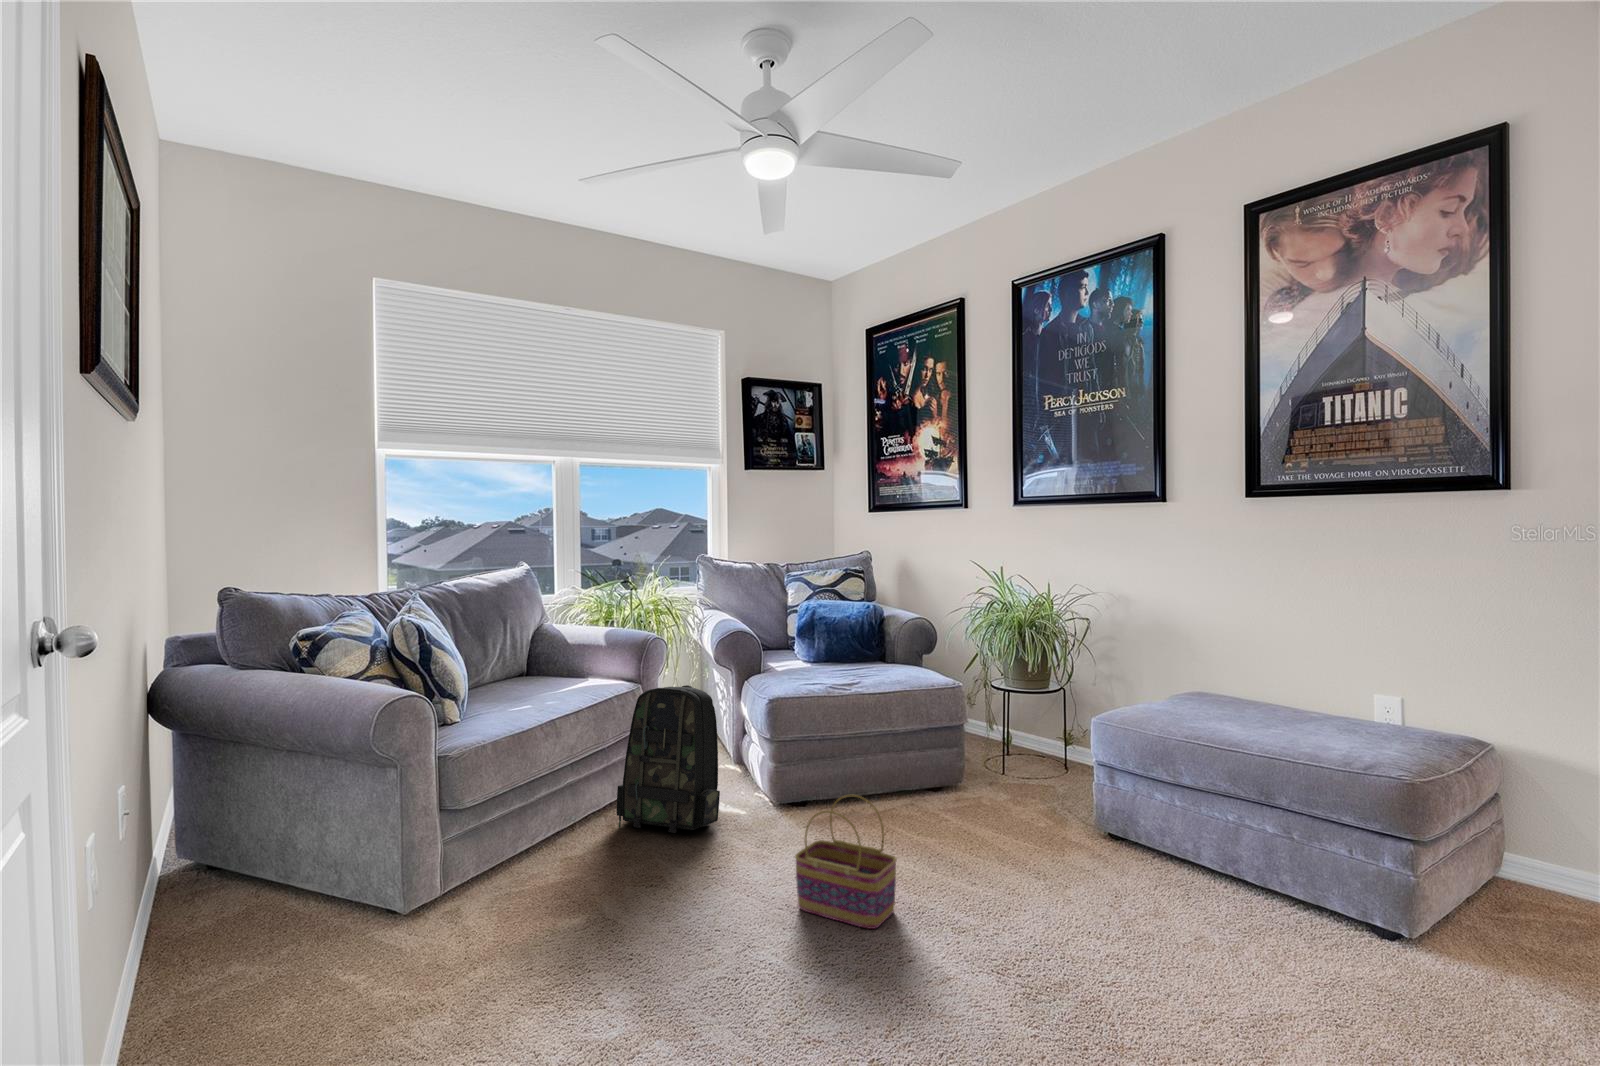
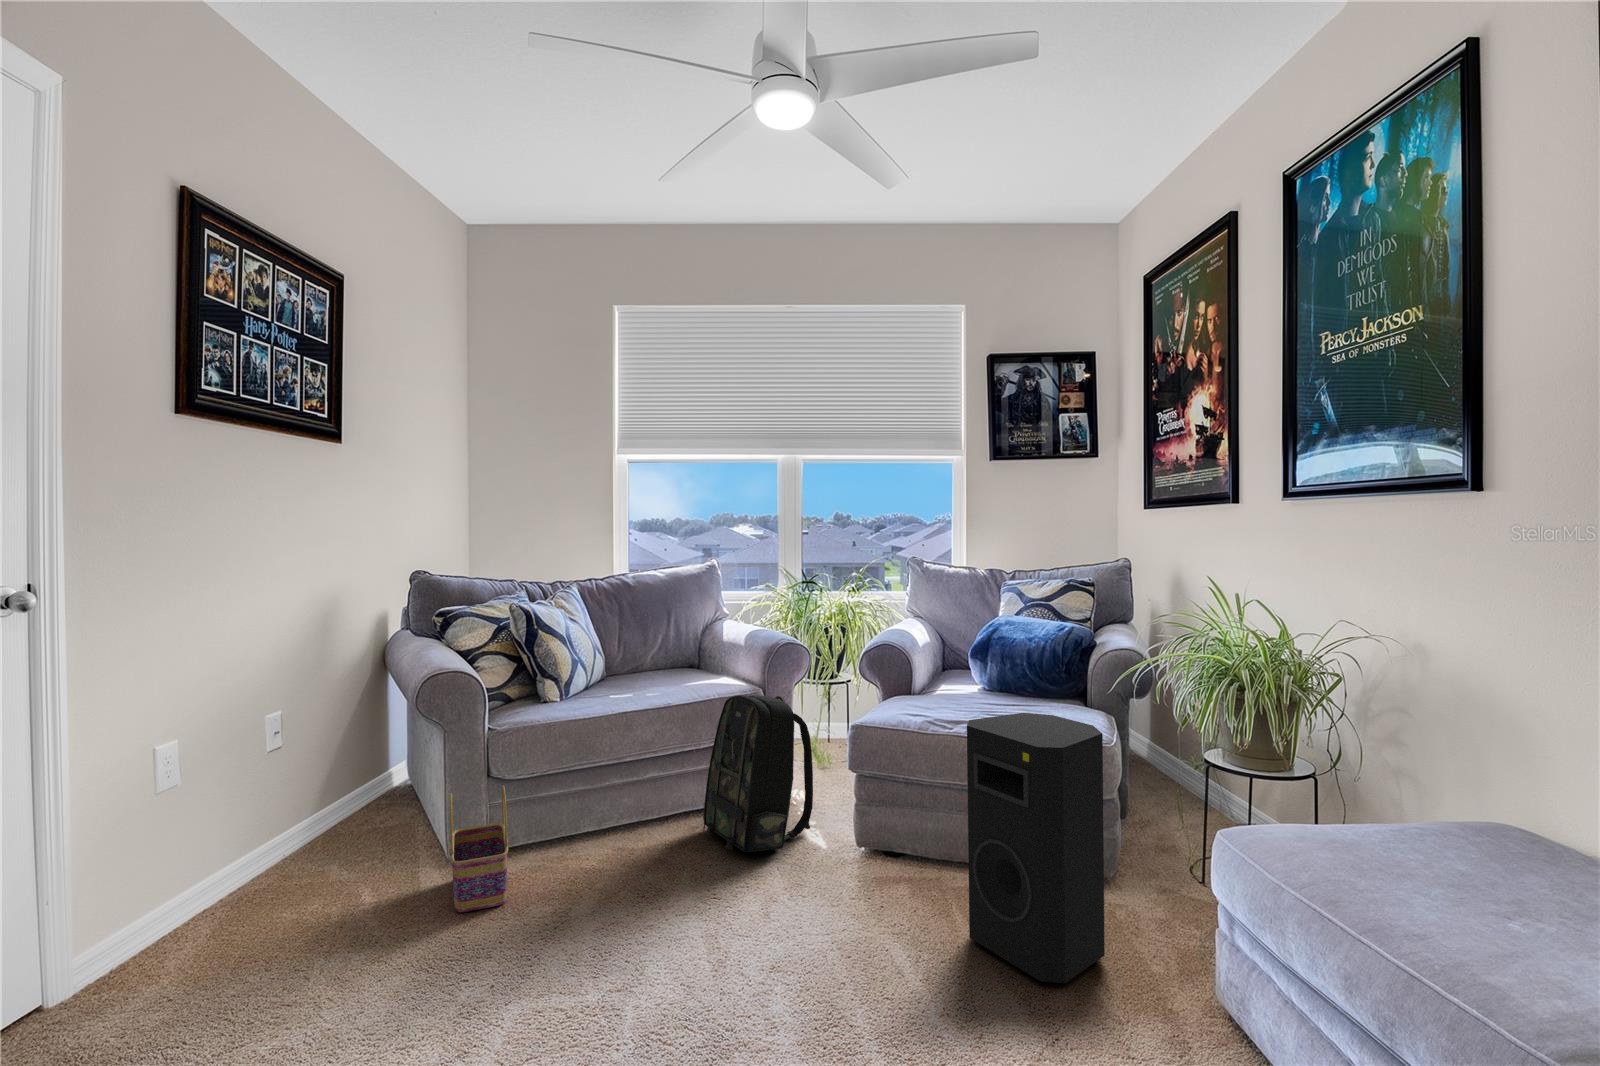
speaker: none [918,664,1011,848] -> present [967,713,1105,983]
basket: present [795,795,897,929] -> present [450,786,508,912]

